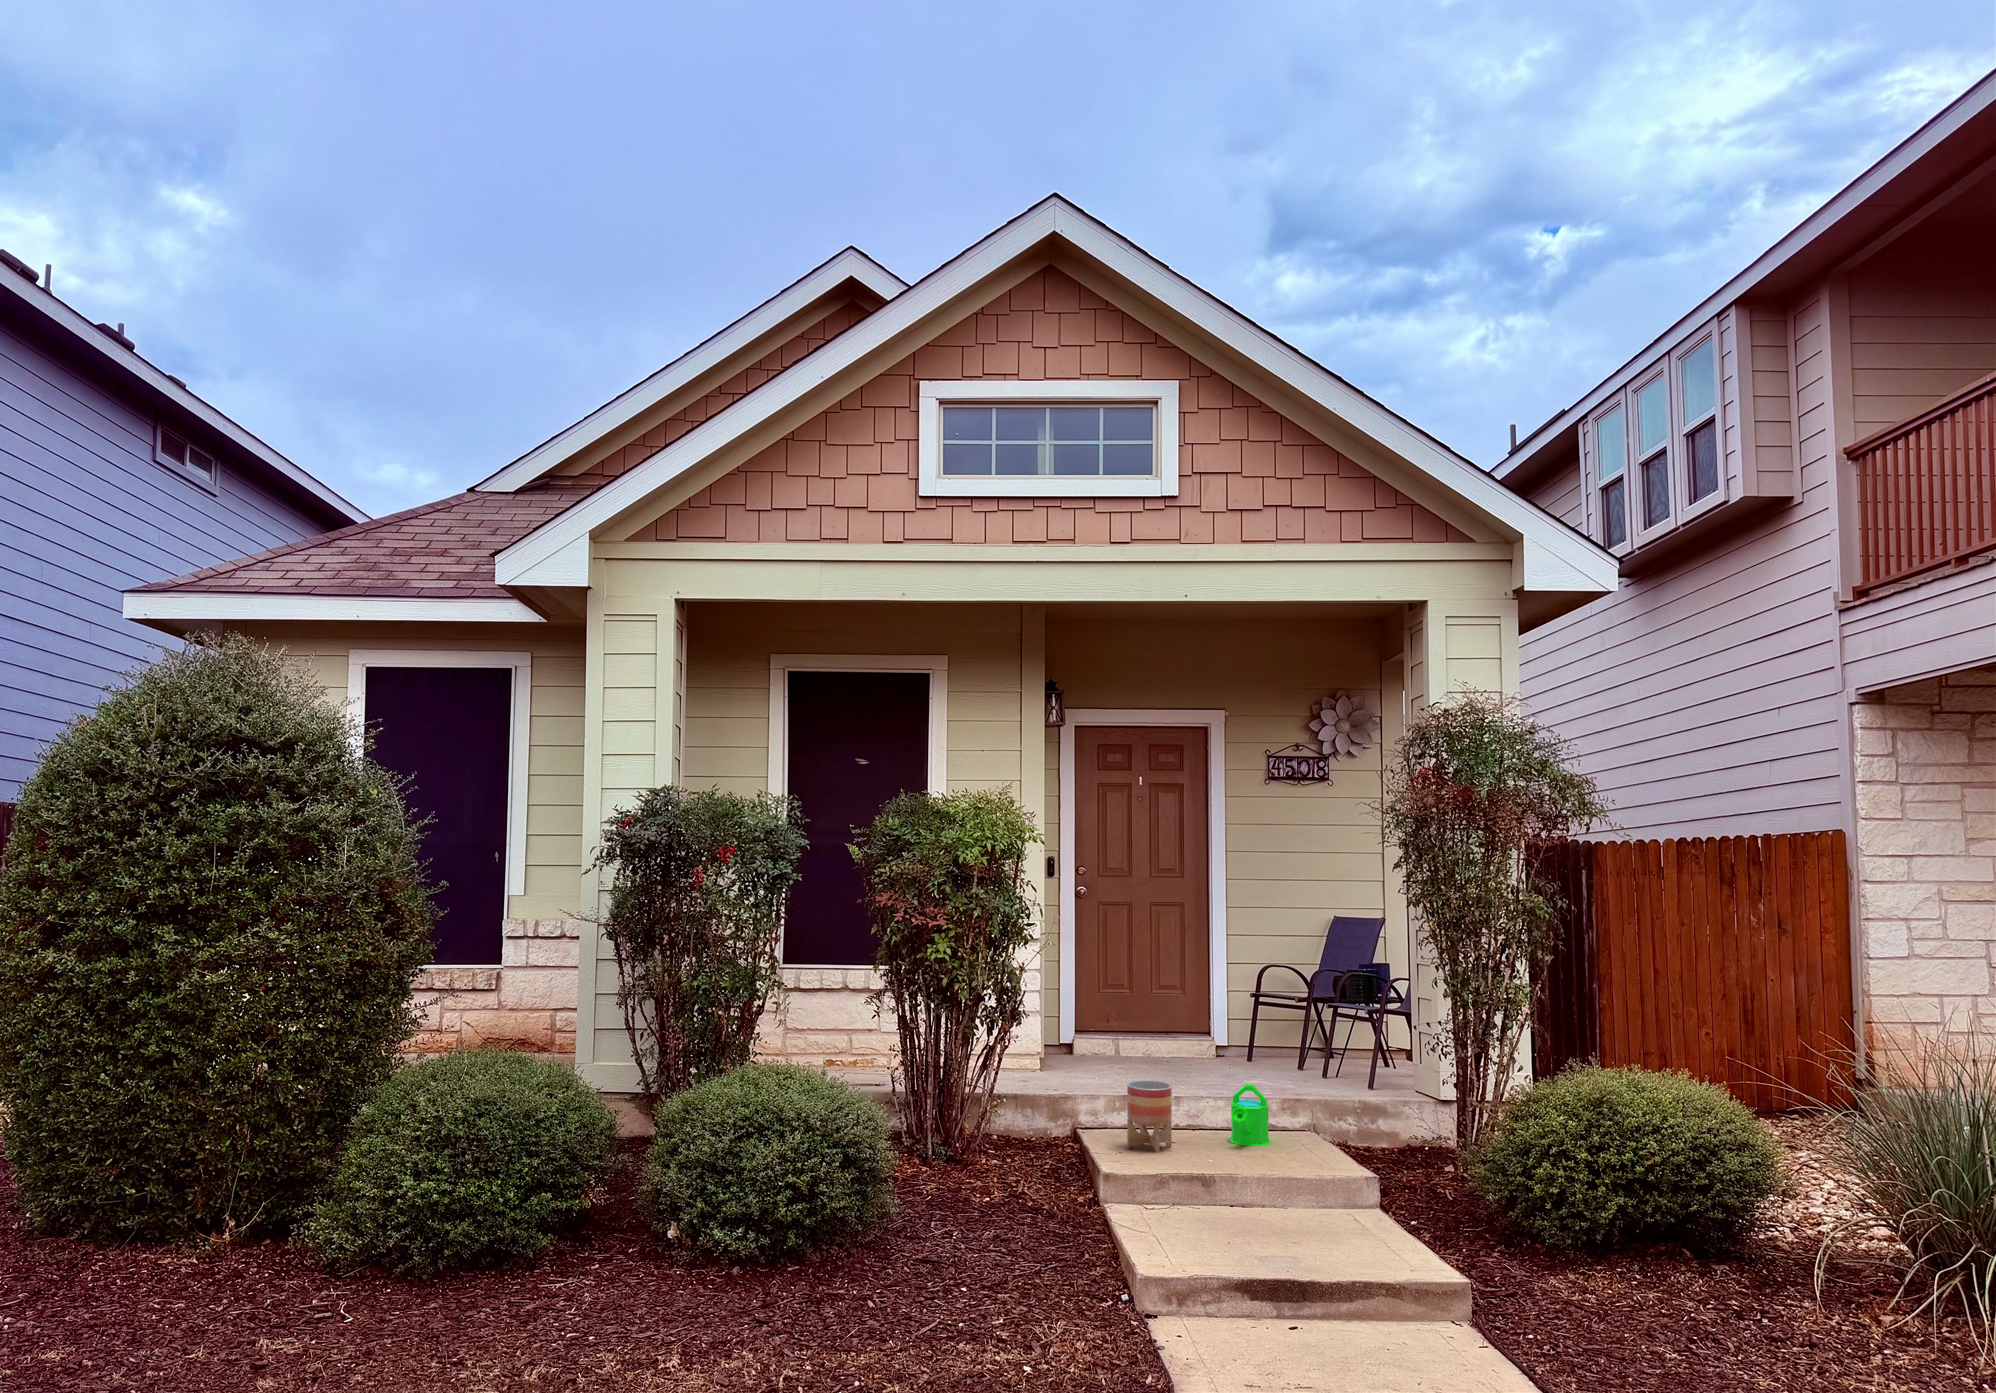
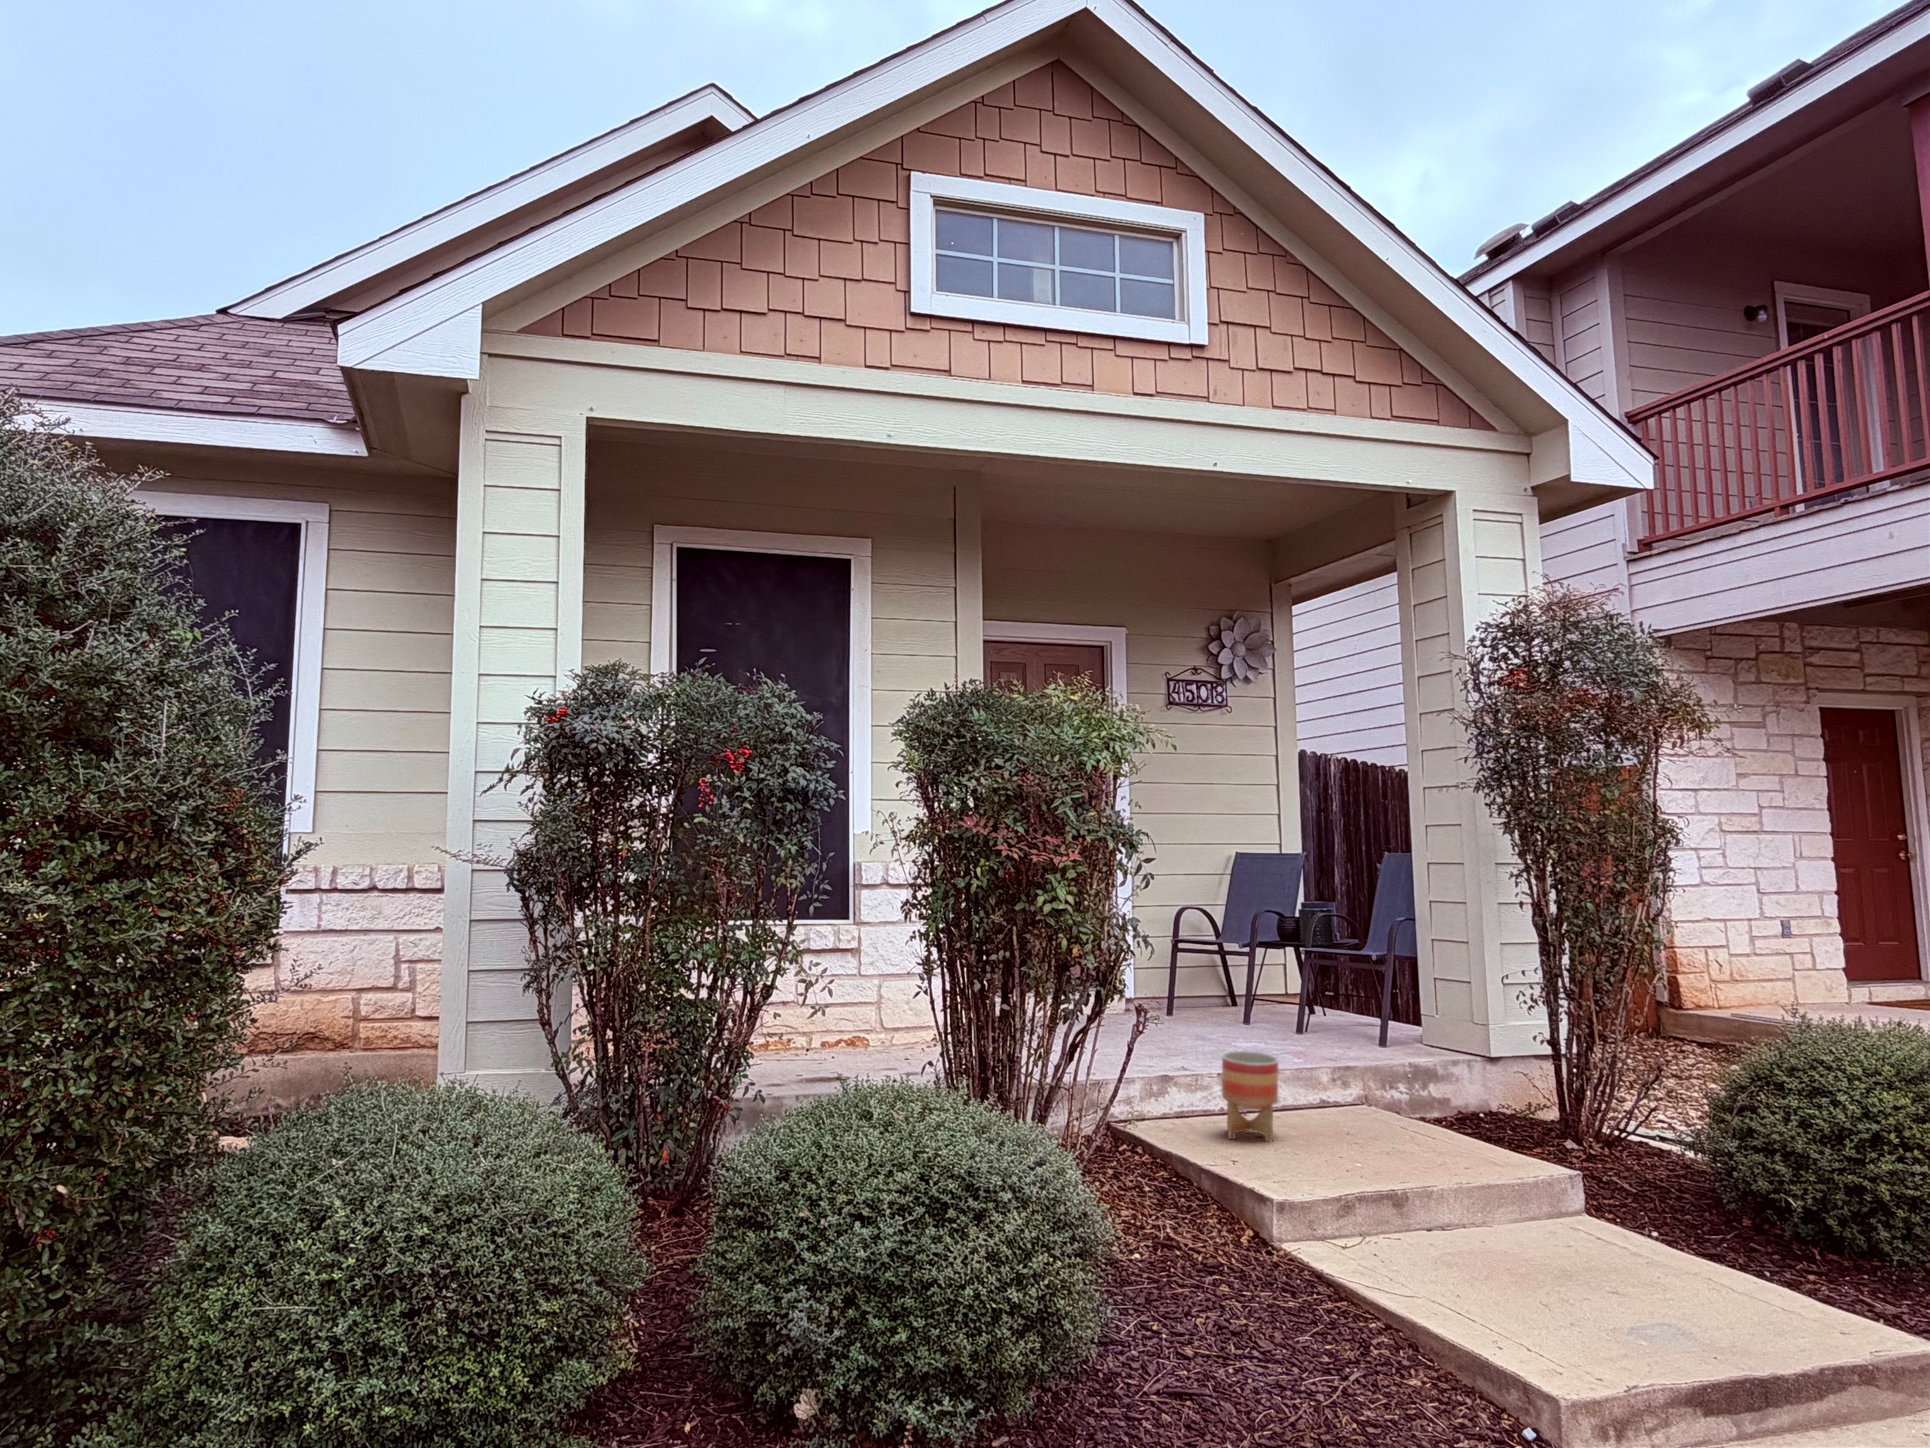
watering can: present [1228,1084,1271,1146] -> none [1305,1047,1360,1122]

